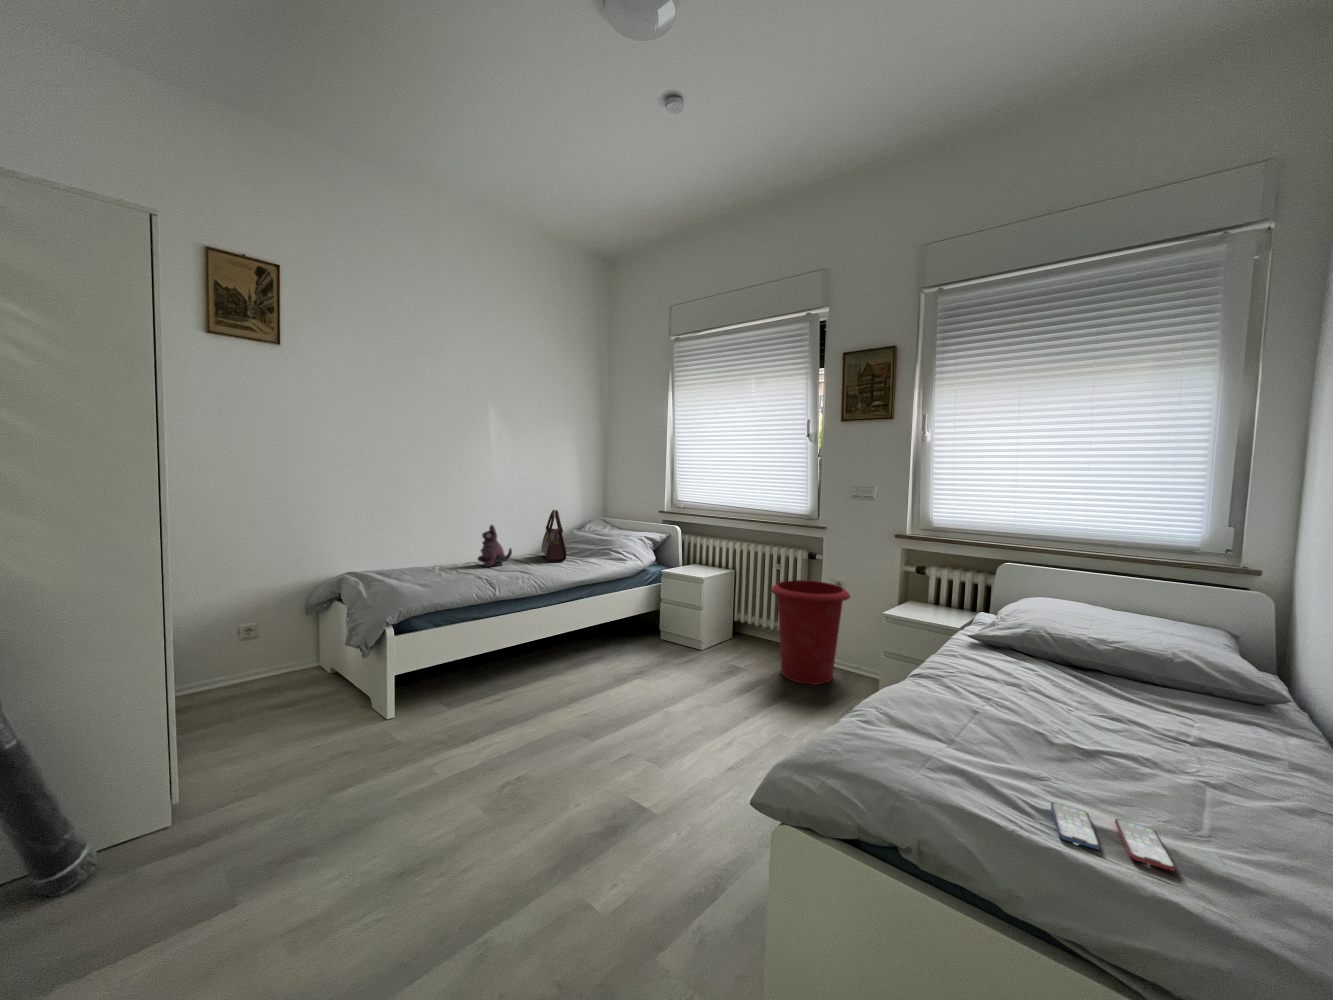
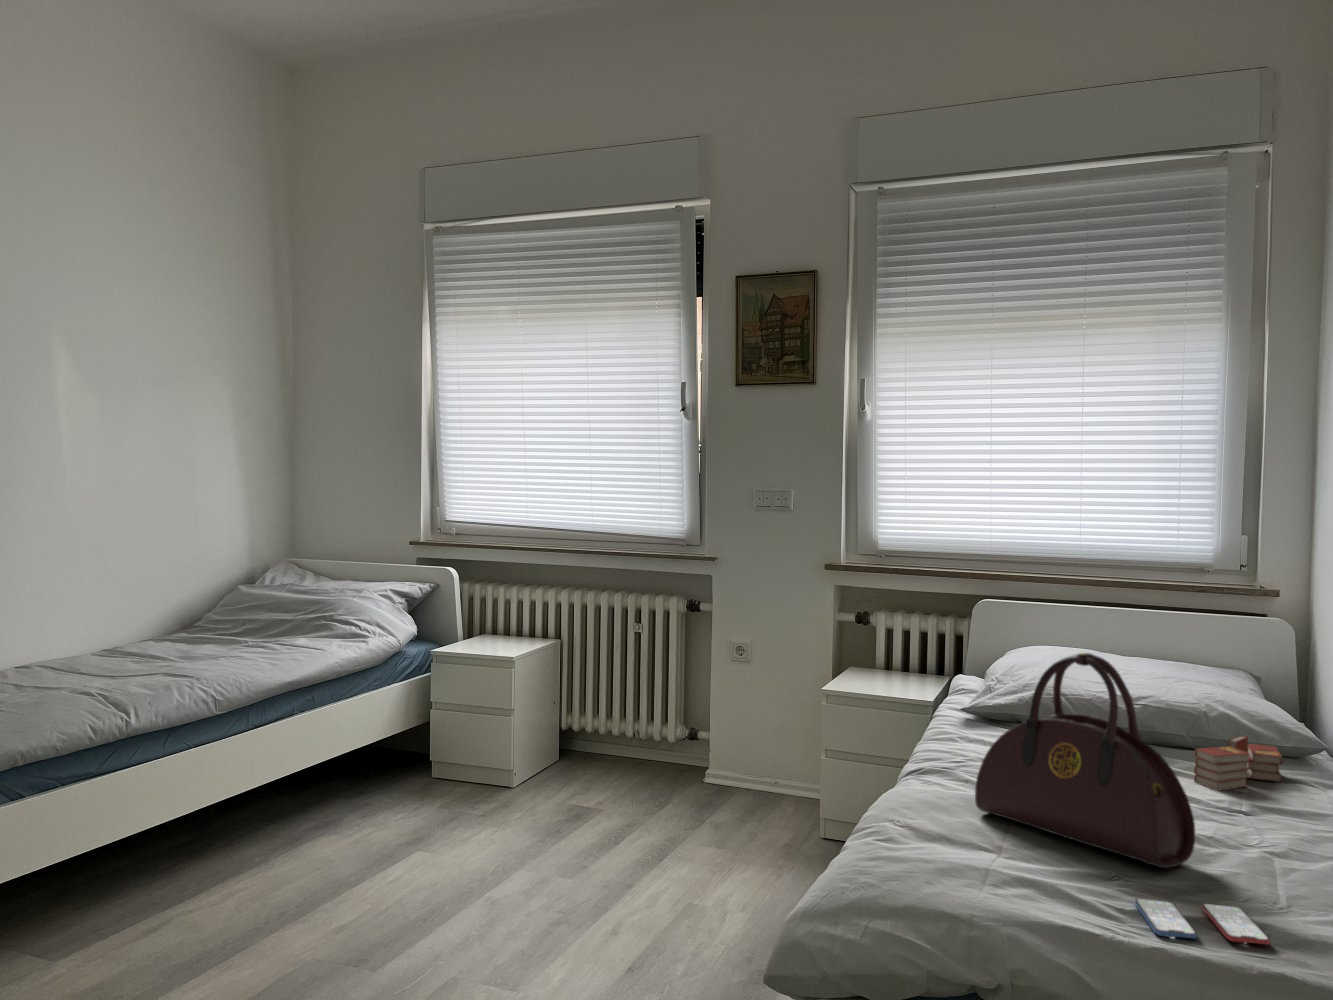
handbag: present [542,510,566,562] -> present [975,653,1195,868]
plush toy: present [477,525,512,567] -> none [58,586,134,674]
waste bin: present [771,580,850,684] -> none [638,649,766,819]
book: none [1150,681,1241,723] -> present [1194,735,1283,791]

